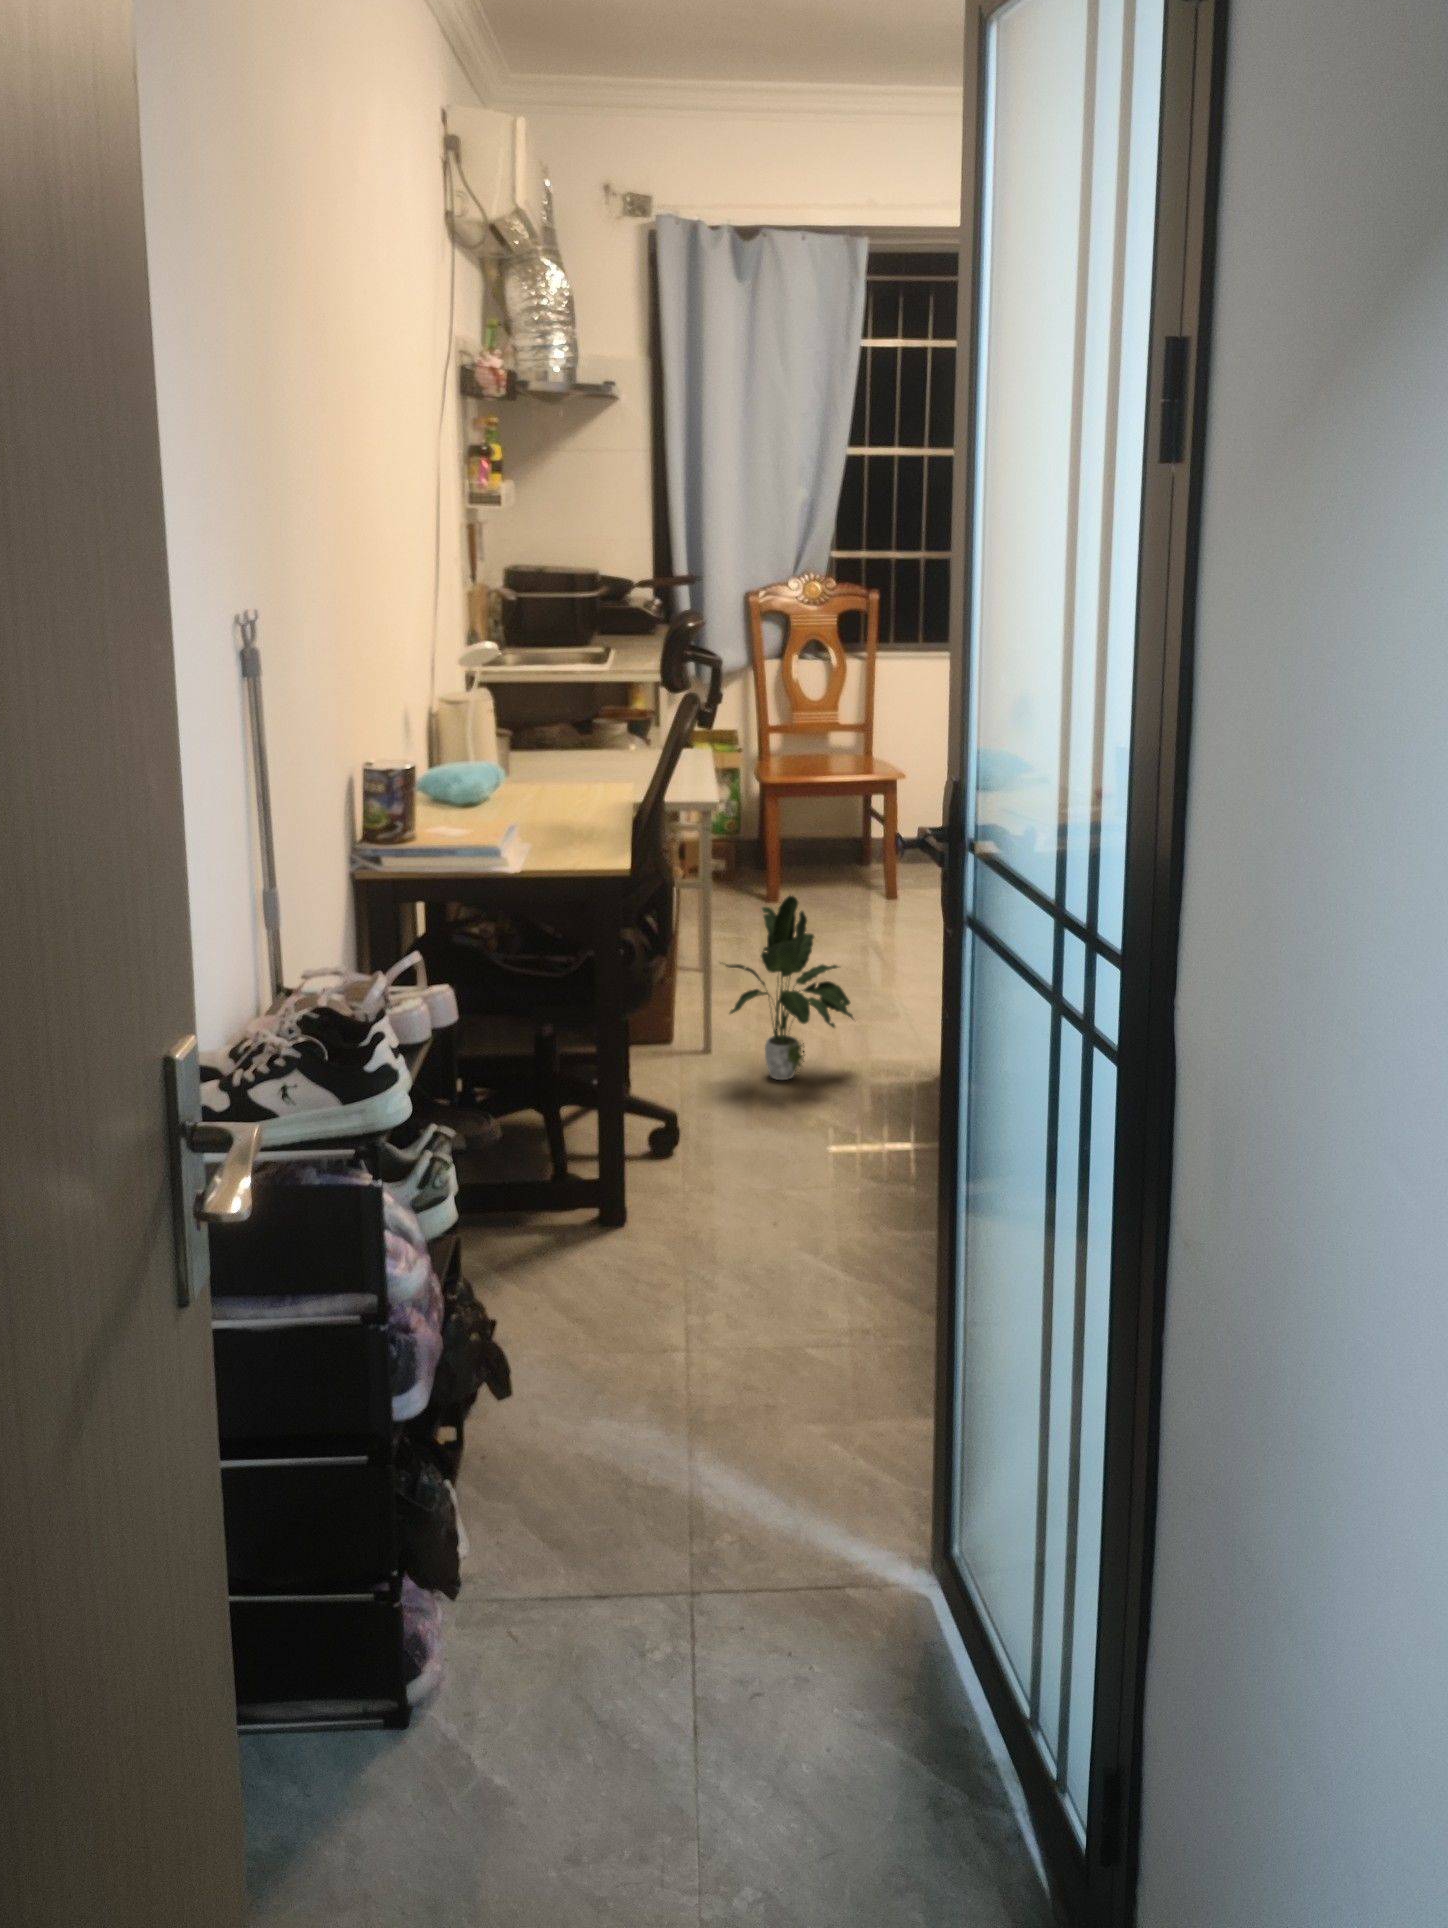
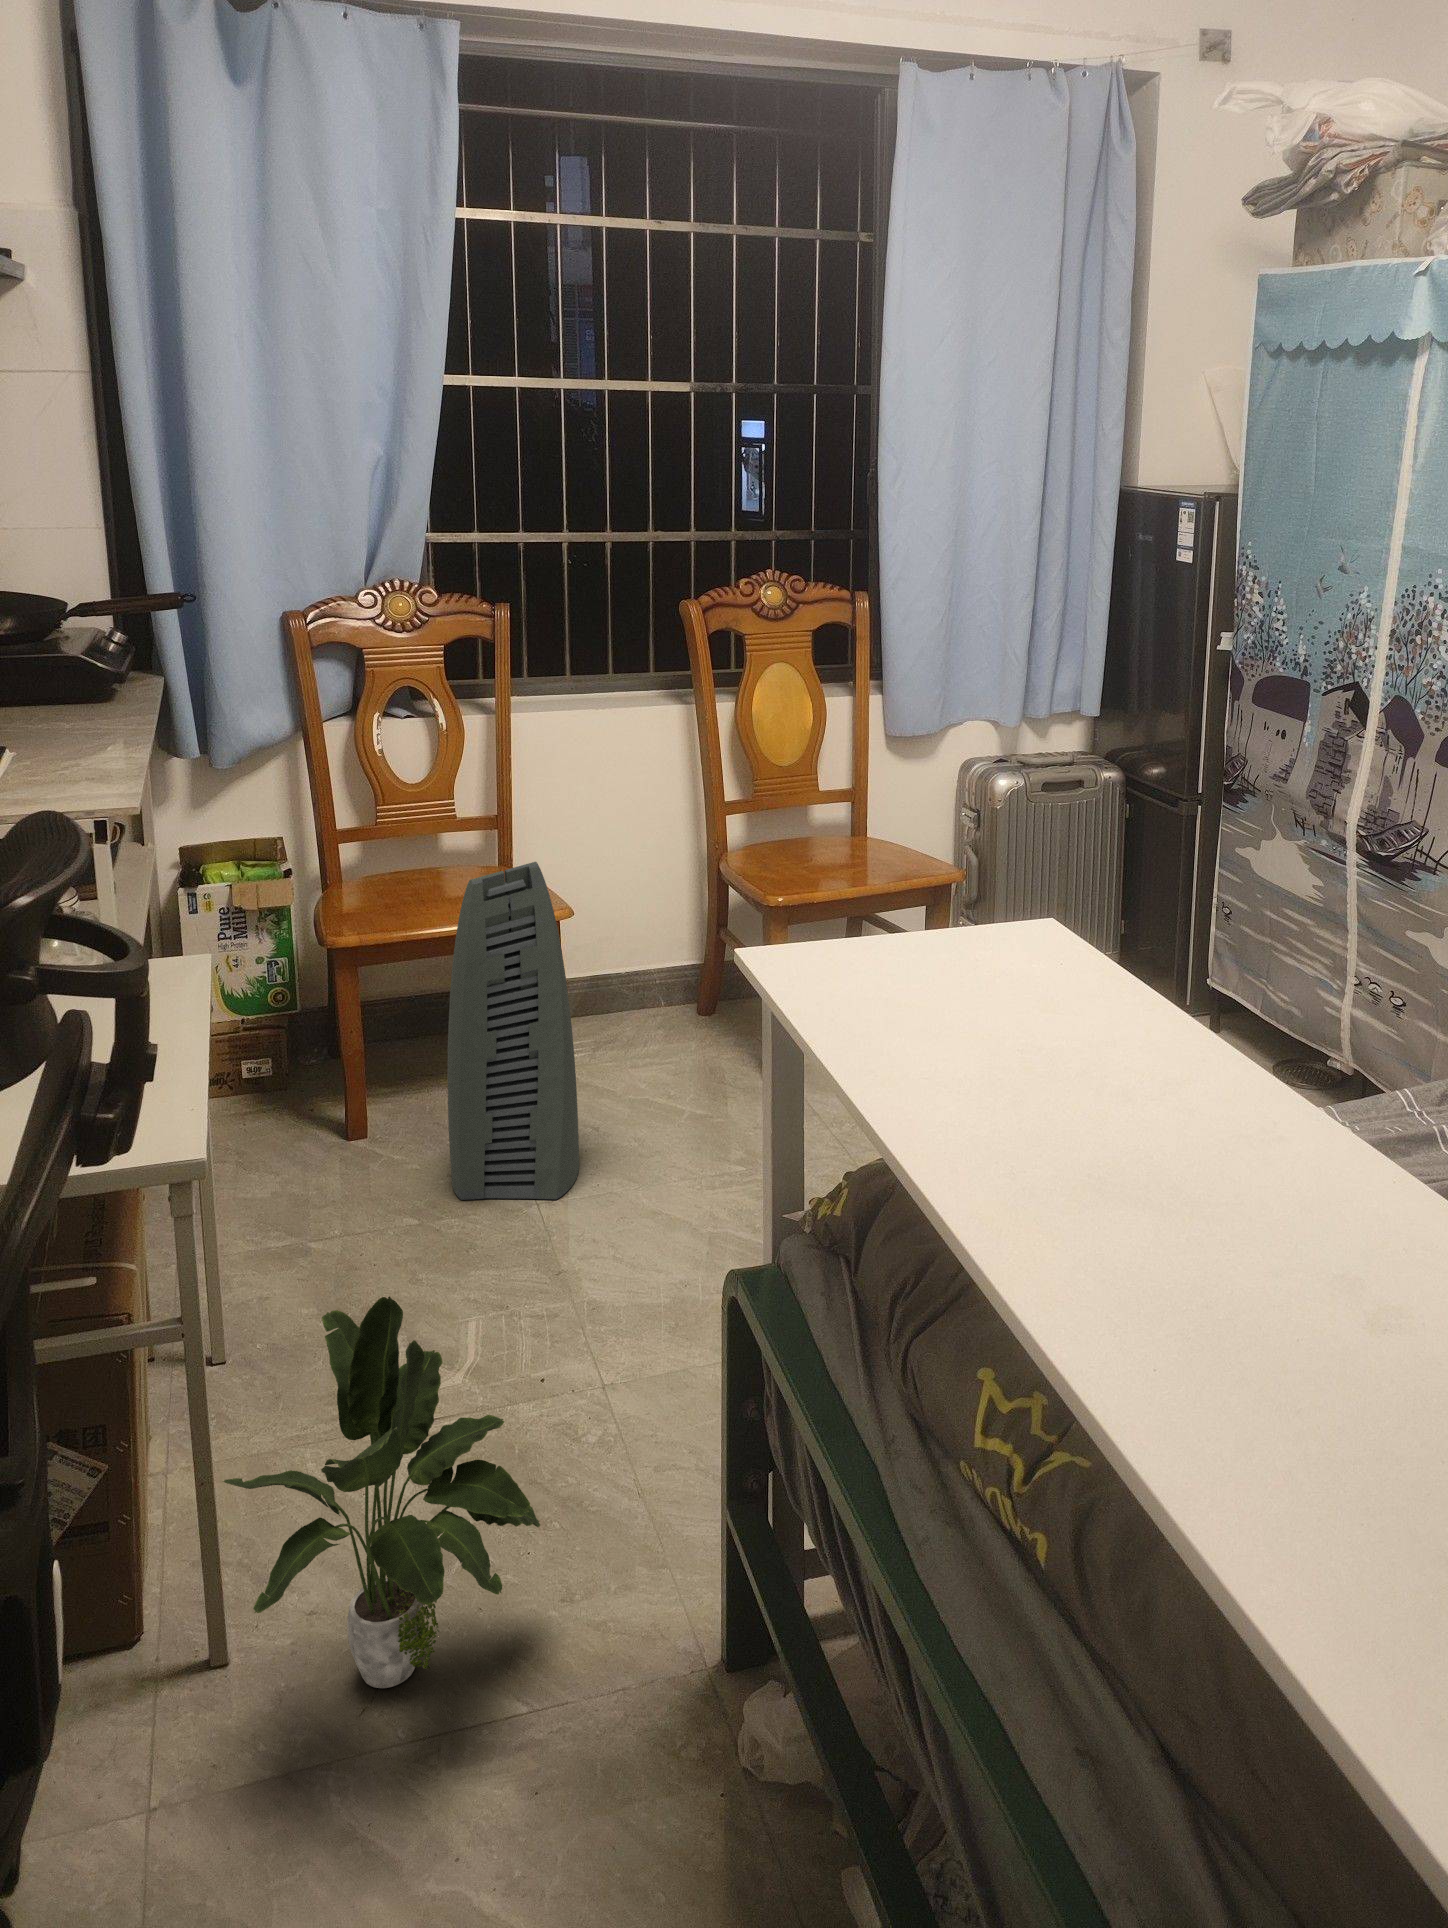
air purifier: none [824,741,899,940] -> present [448,862,579,1200]

